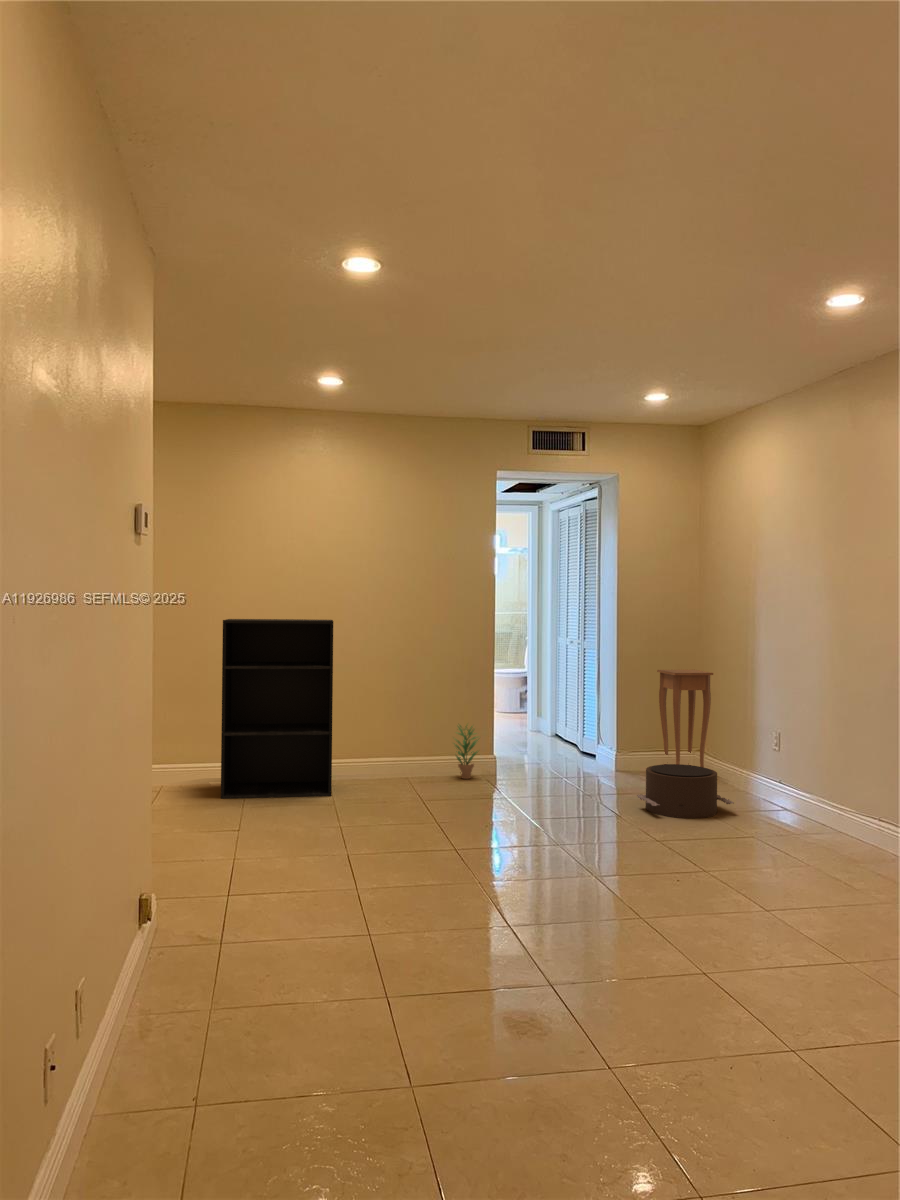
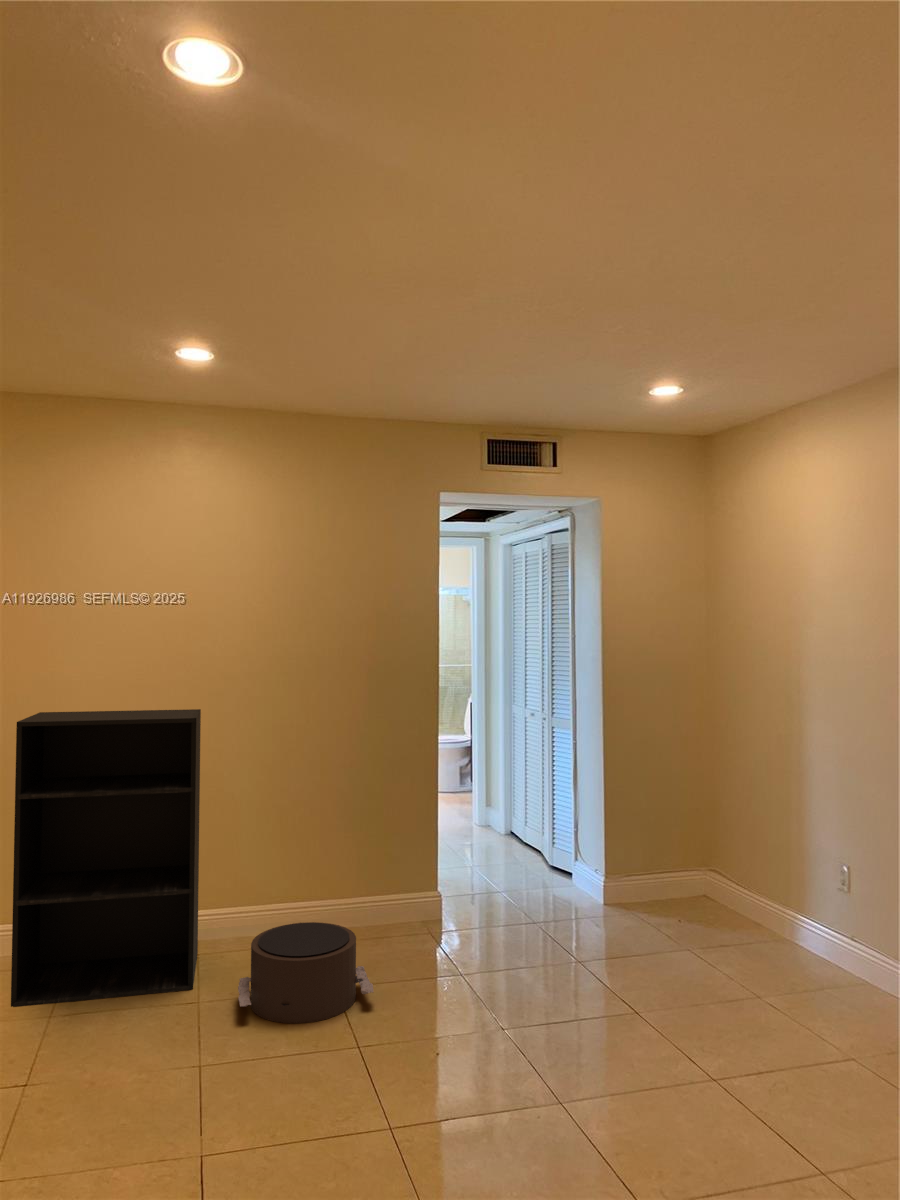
side table: present [657,670,713,767] -> none [658,761,737,919]
potted plant: present [455,725,478,779] -> none [378,851,420,933]
pouf: present [637,764,734,818] -> present [238,922,373,1023]

